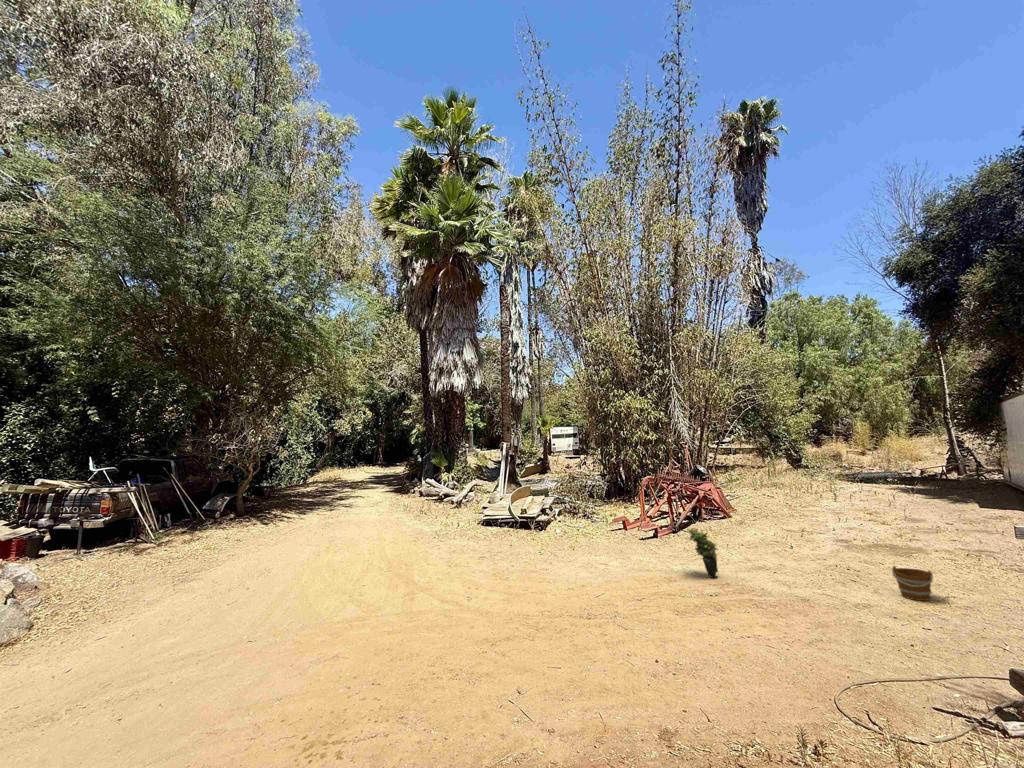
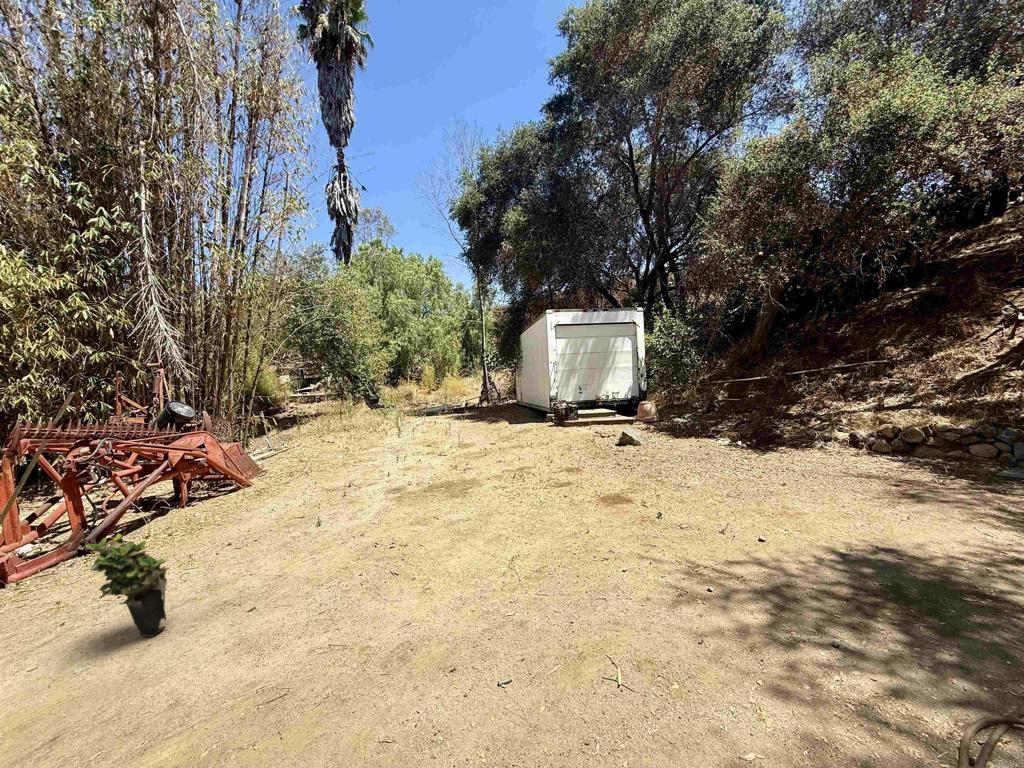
bucket: present [892,566,933,601] -> none [451,516,494,564]

